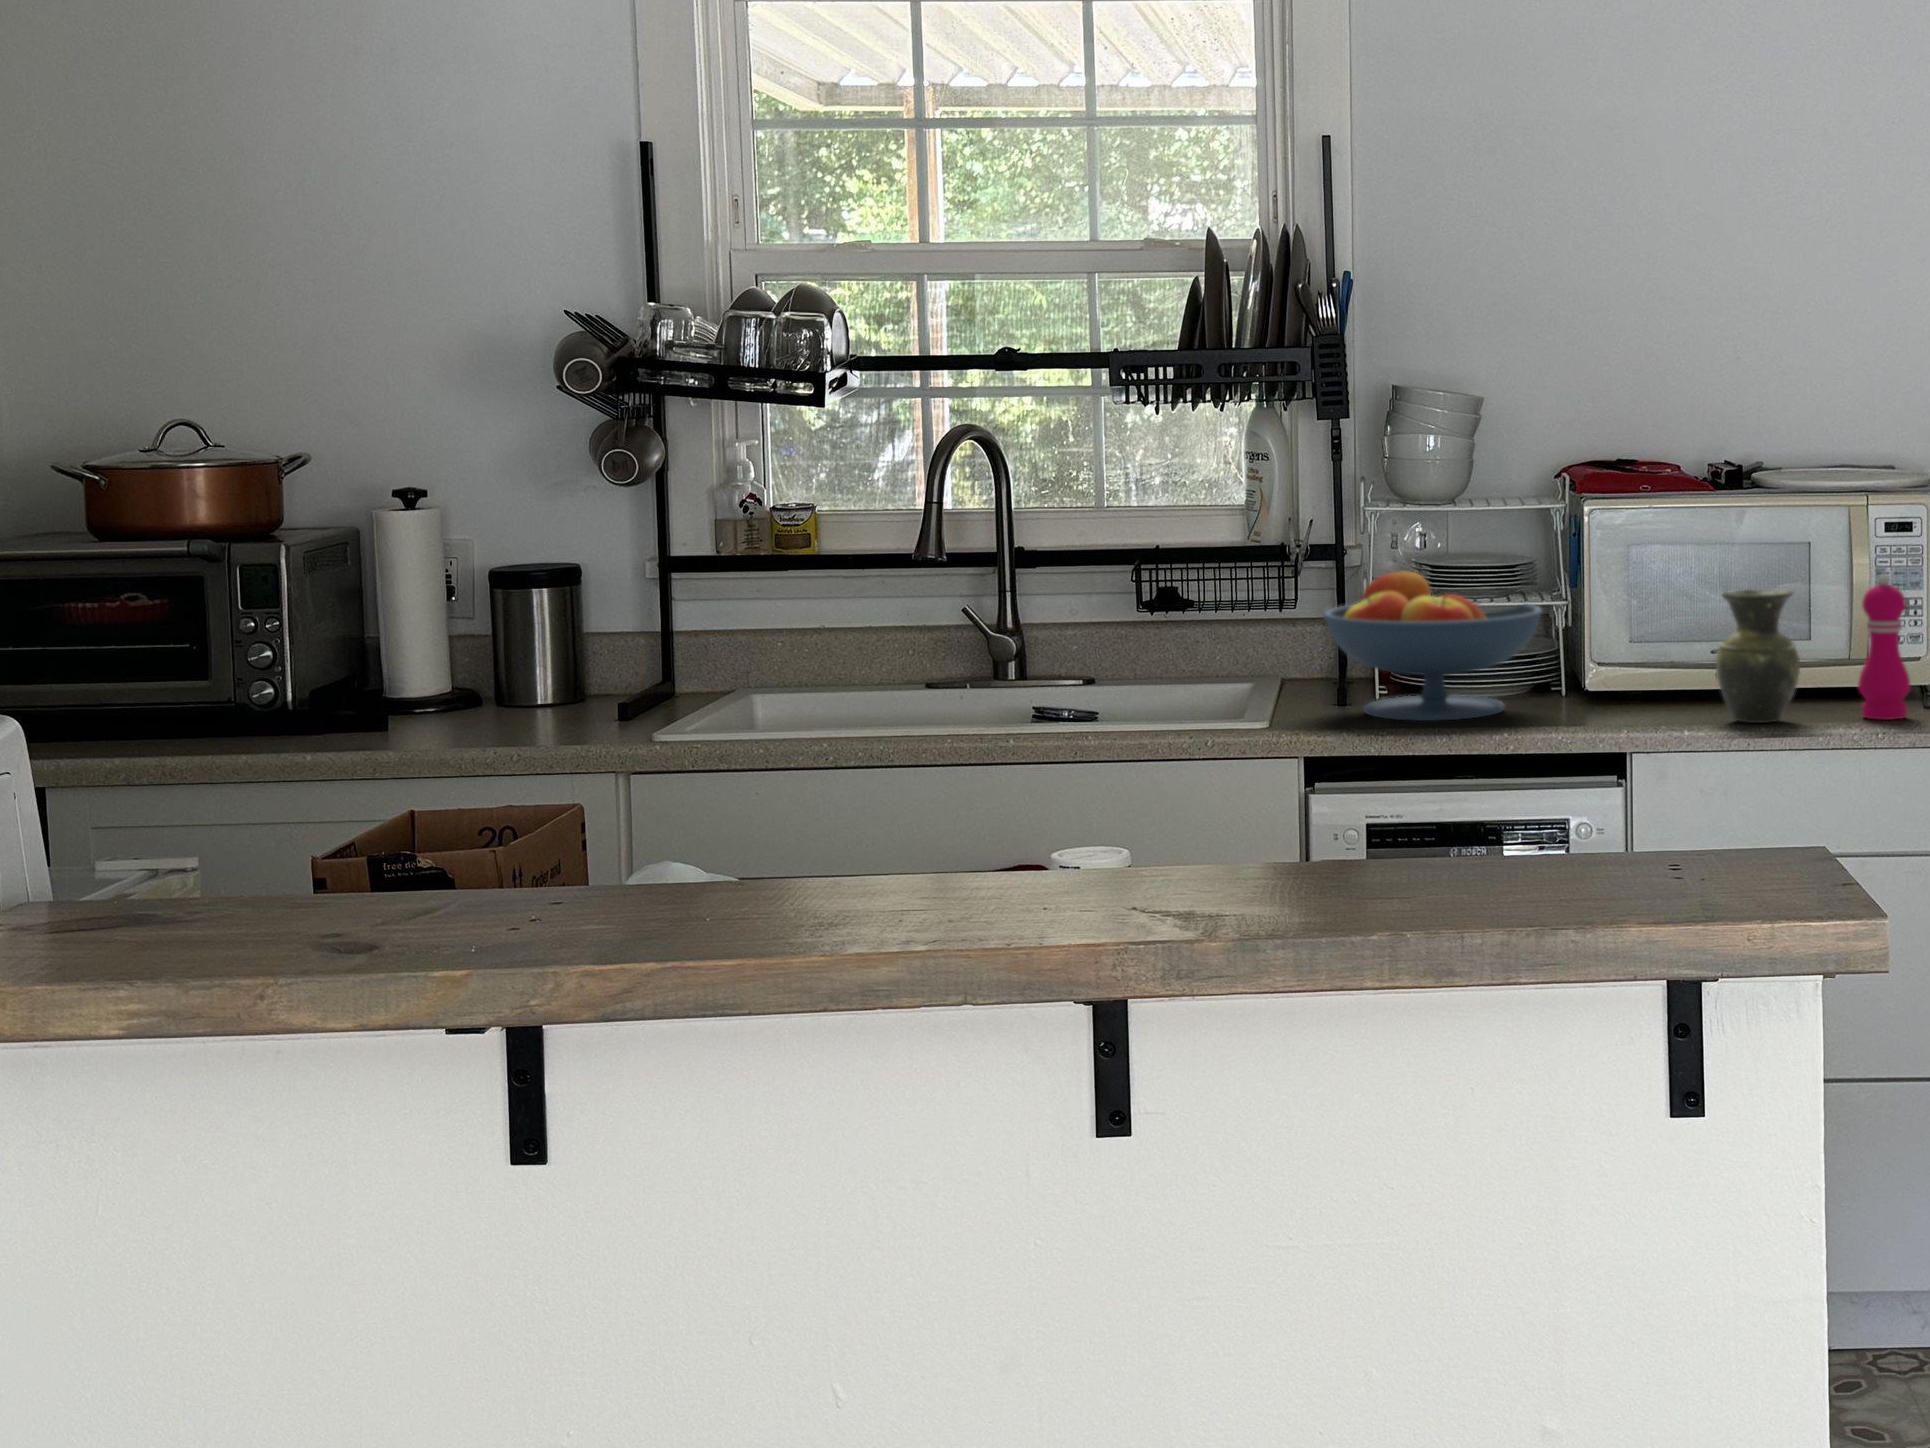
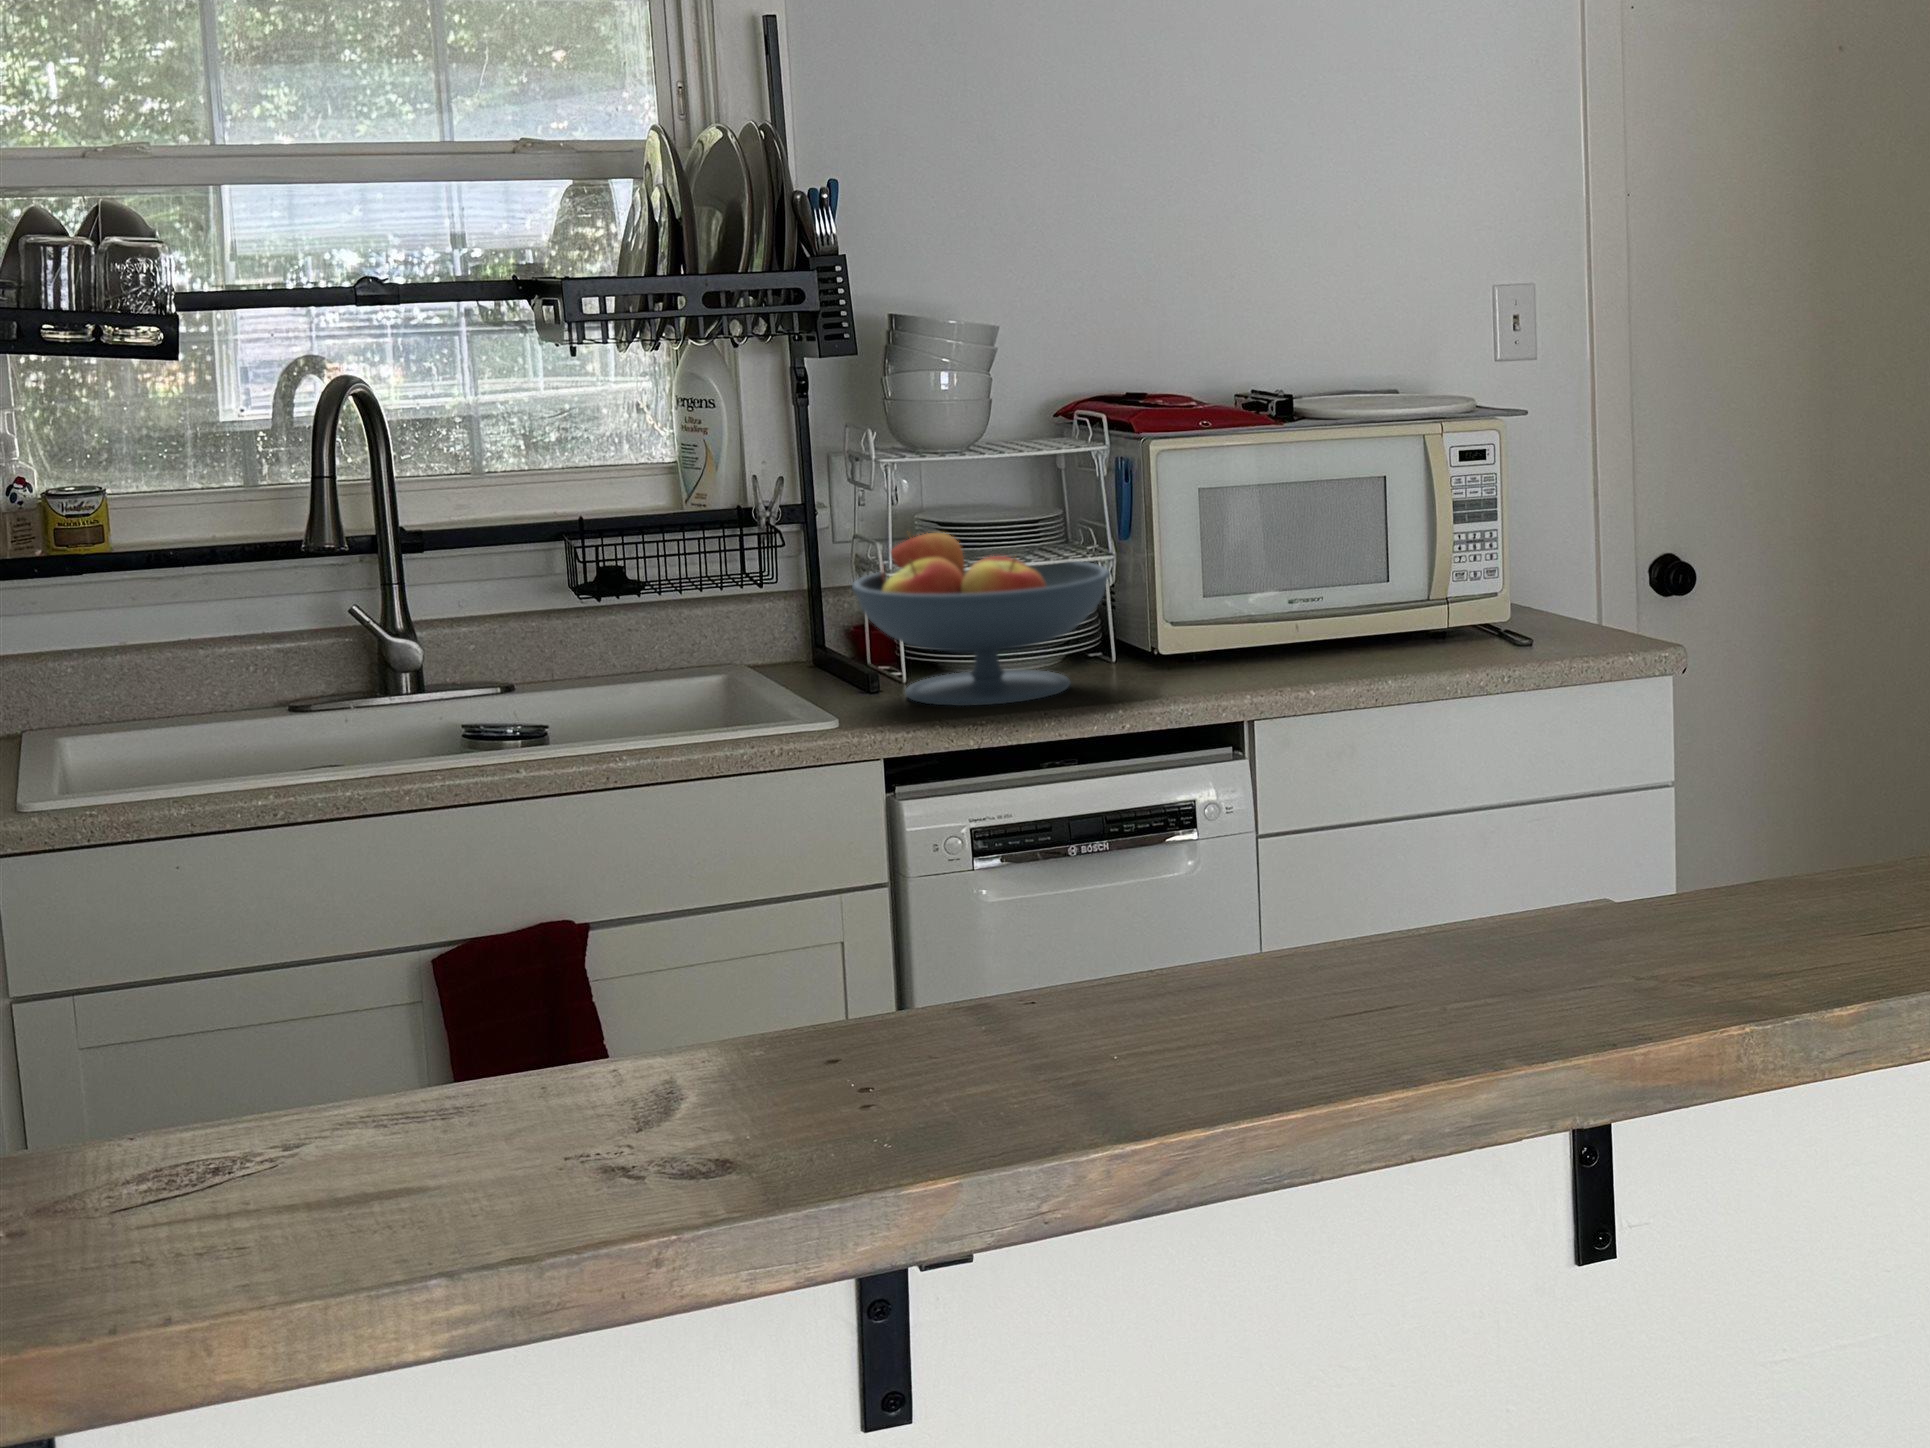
pepper mill: present [1858,574,1911,720] -> none [1461,506,1516,661]
vase: present [1716,590,1800,723] -> none [1324,530,1414,676]

